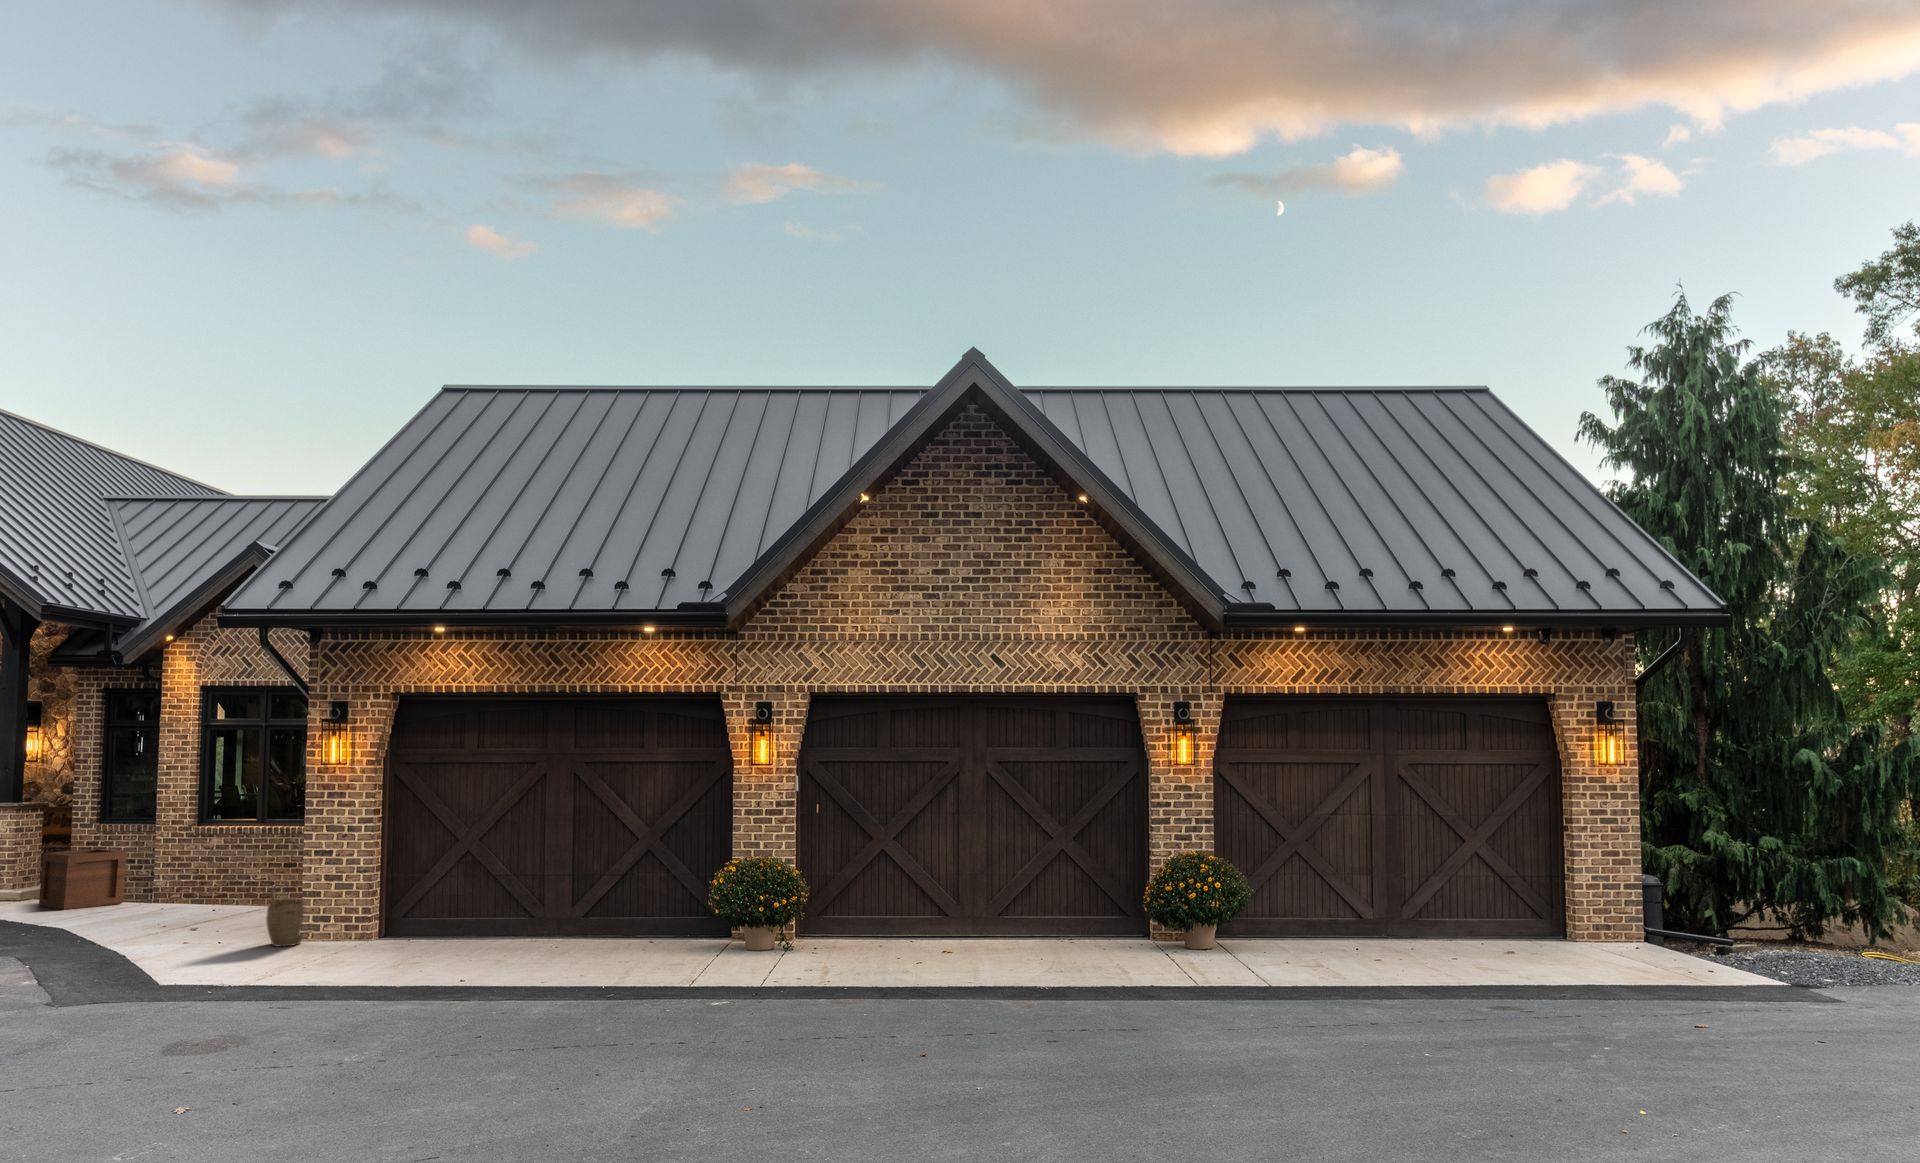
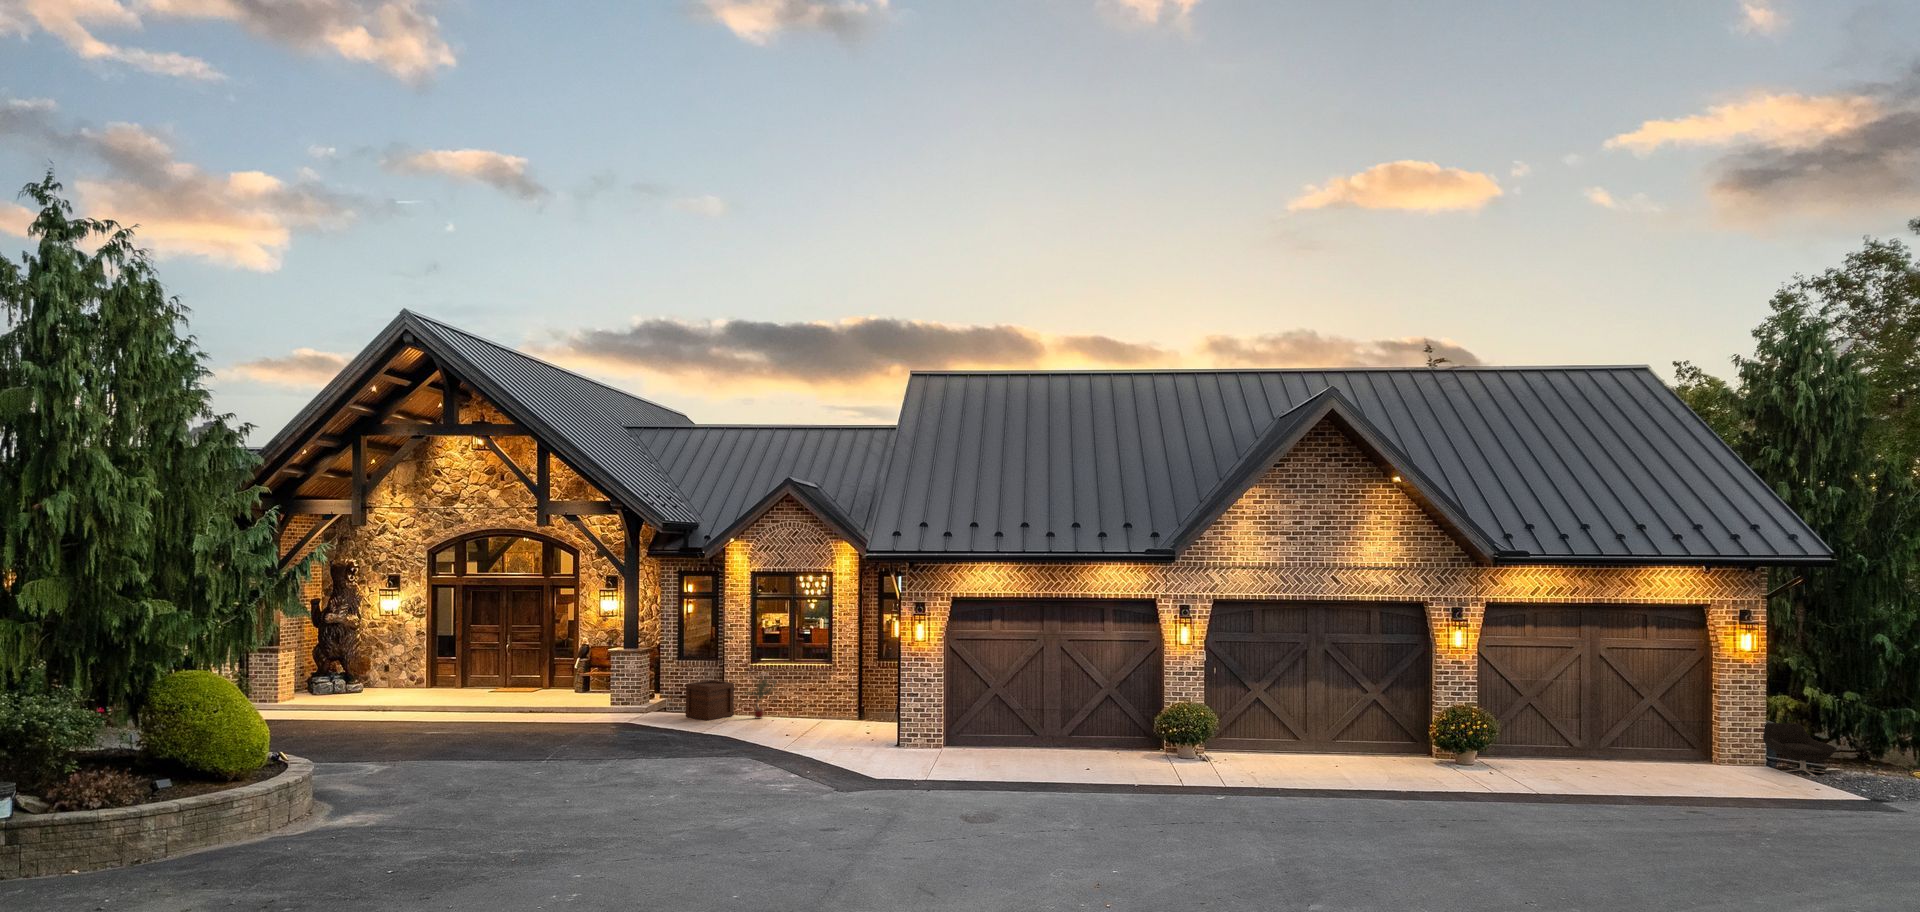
potted tree: none [134,835,192,907] -> present [743,674,776,719]
lounge chair: none [1638,874,1742,954] -> present [1763,723,1837,776]
woven basket: present [266,891,303,947] -> none [886,716,912,752]

